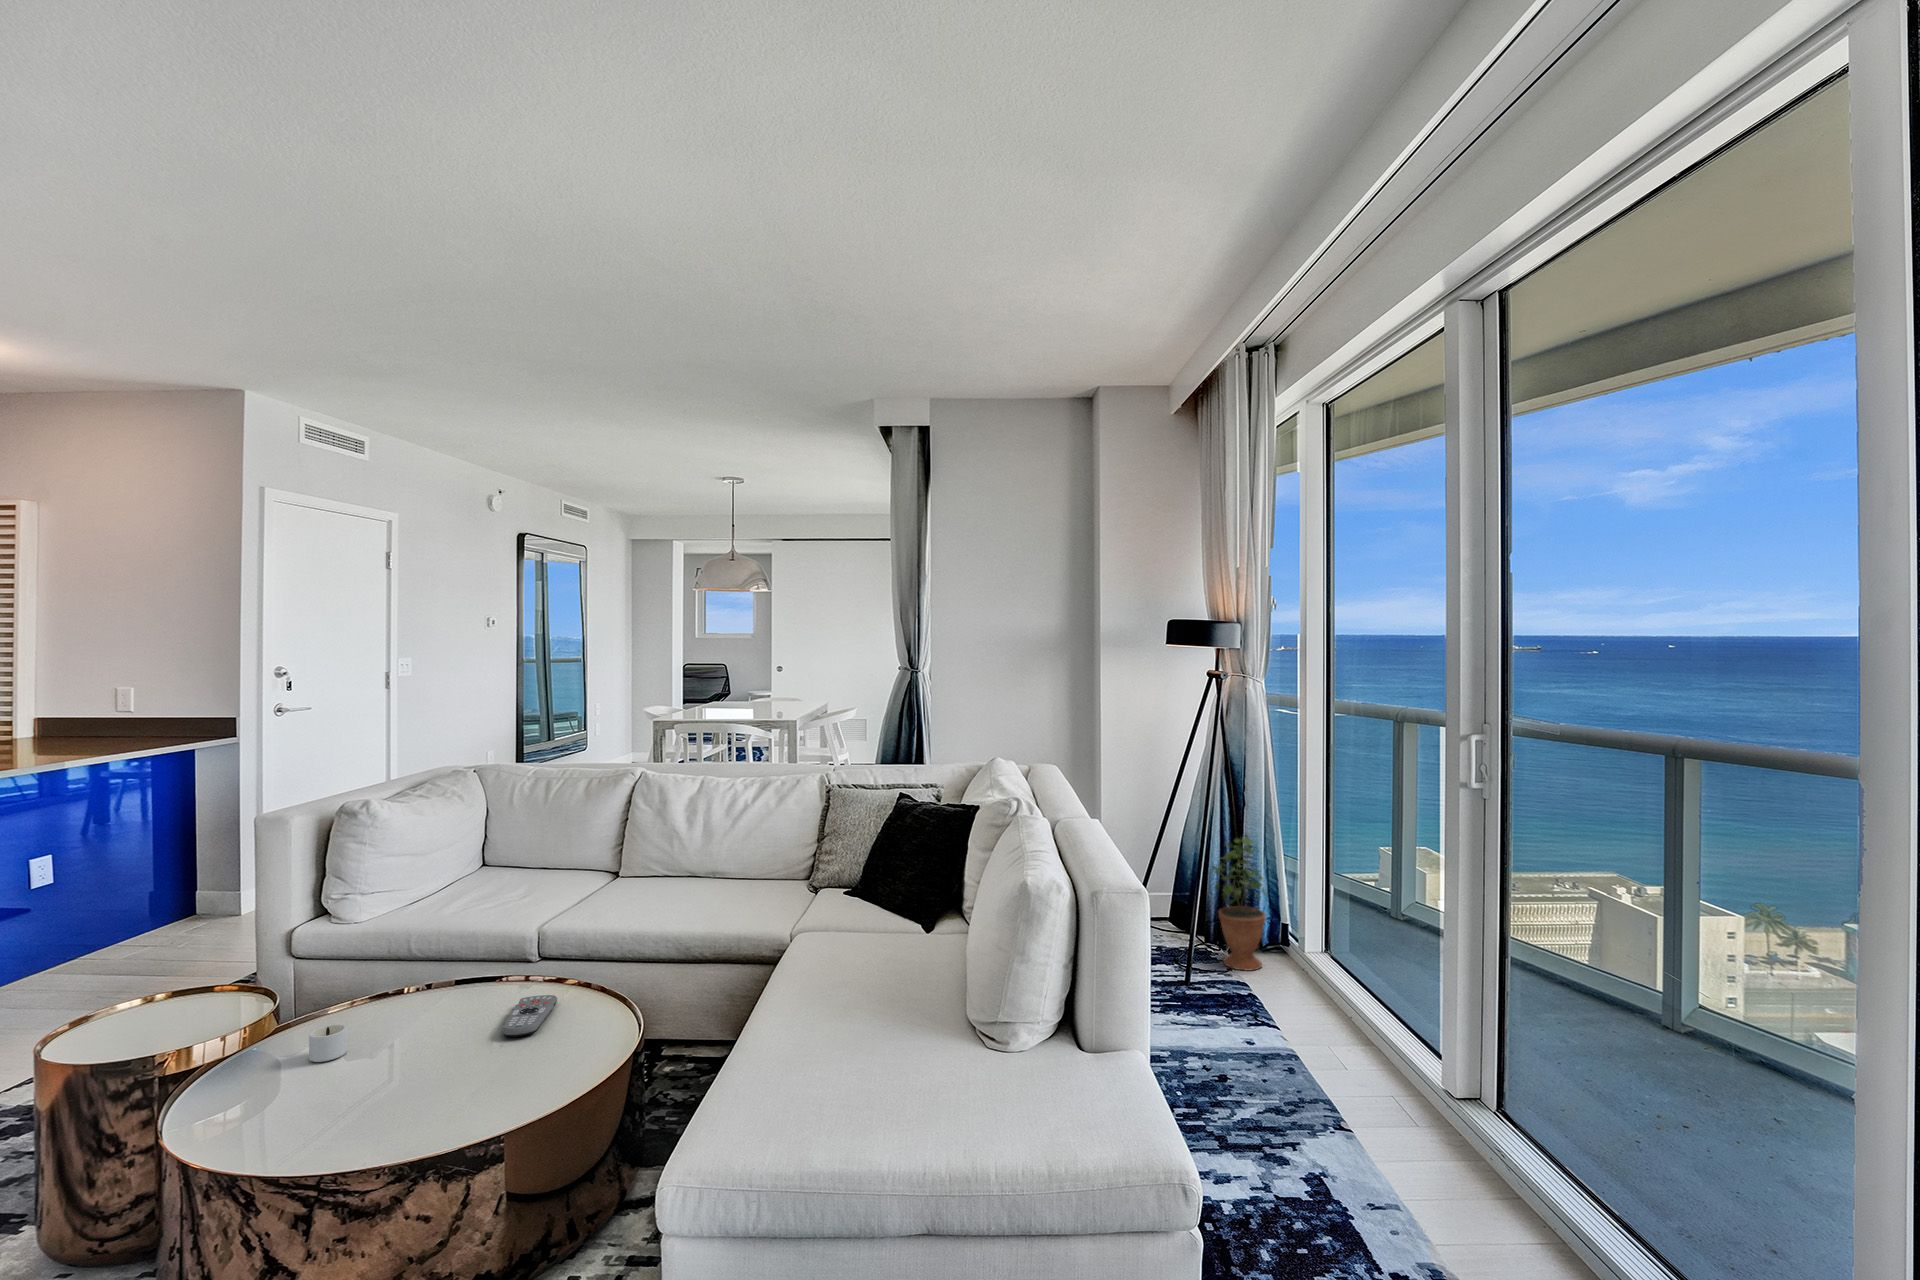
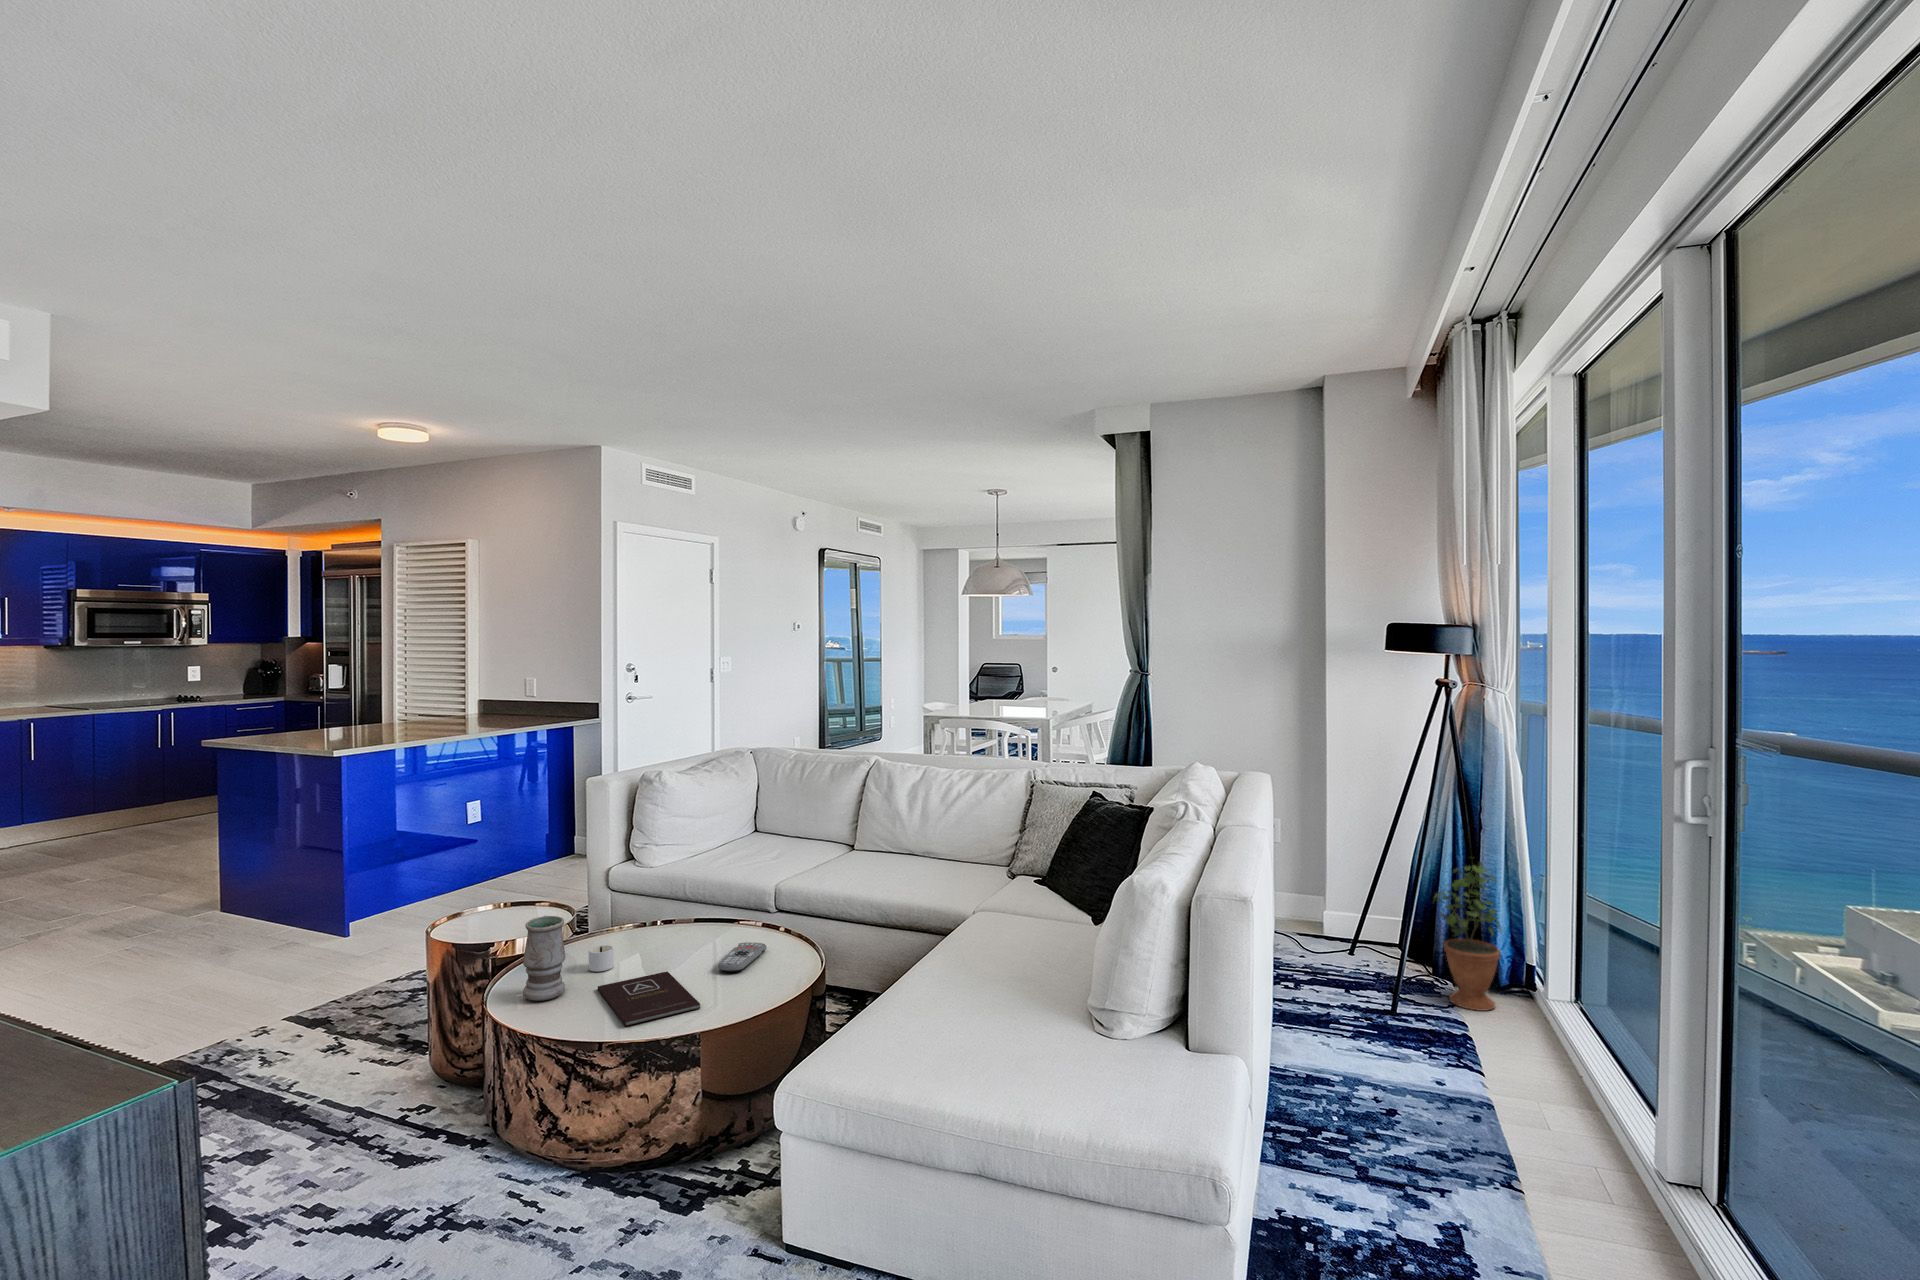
vase: none [216,995,283,1115] -> present [523,916,565,1001]
book: none [333,1047,496,1129] -> present [598,972,701,1026]

